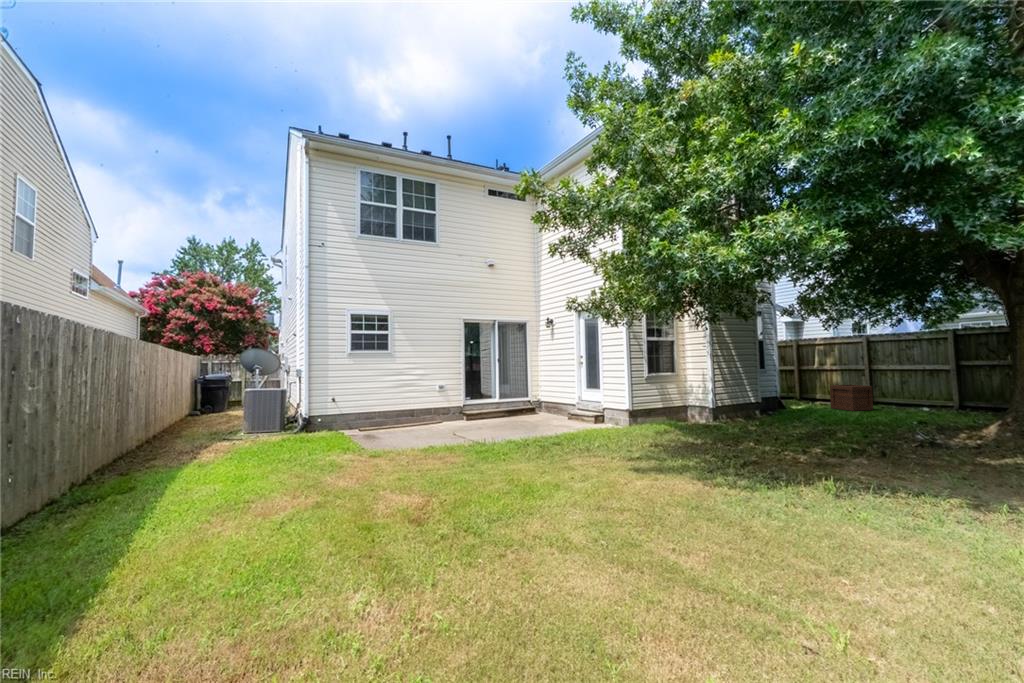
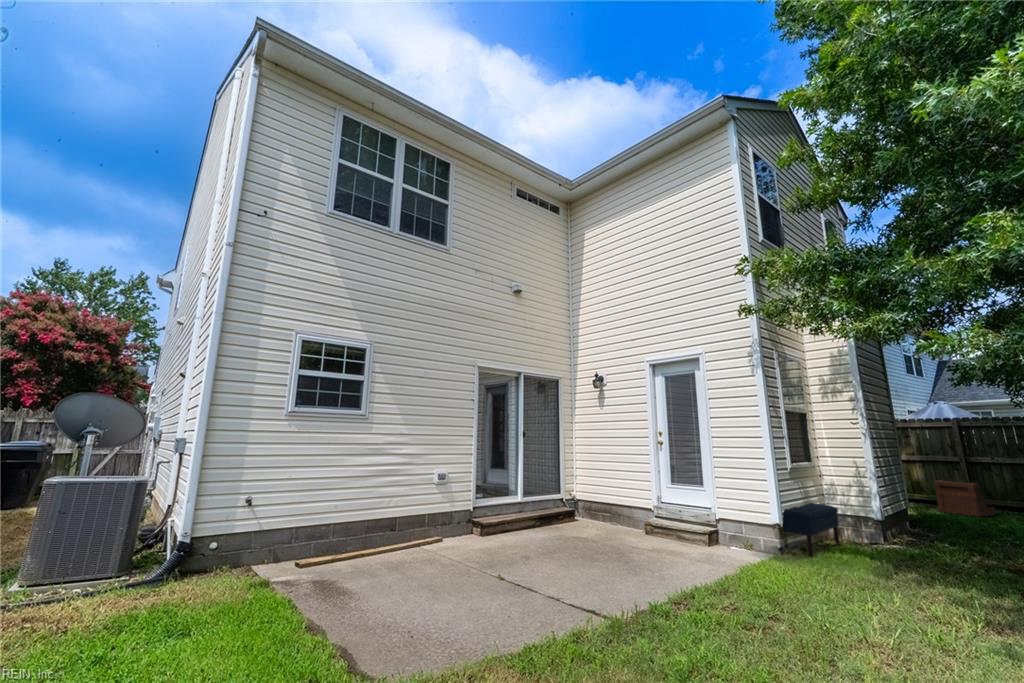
bench: none [633,399,684,428] -> present [778,503,840,556]

